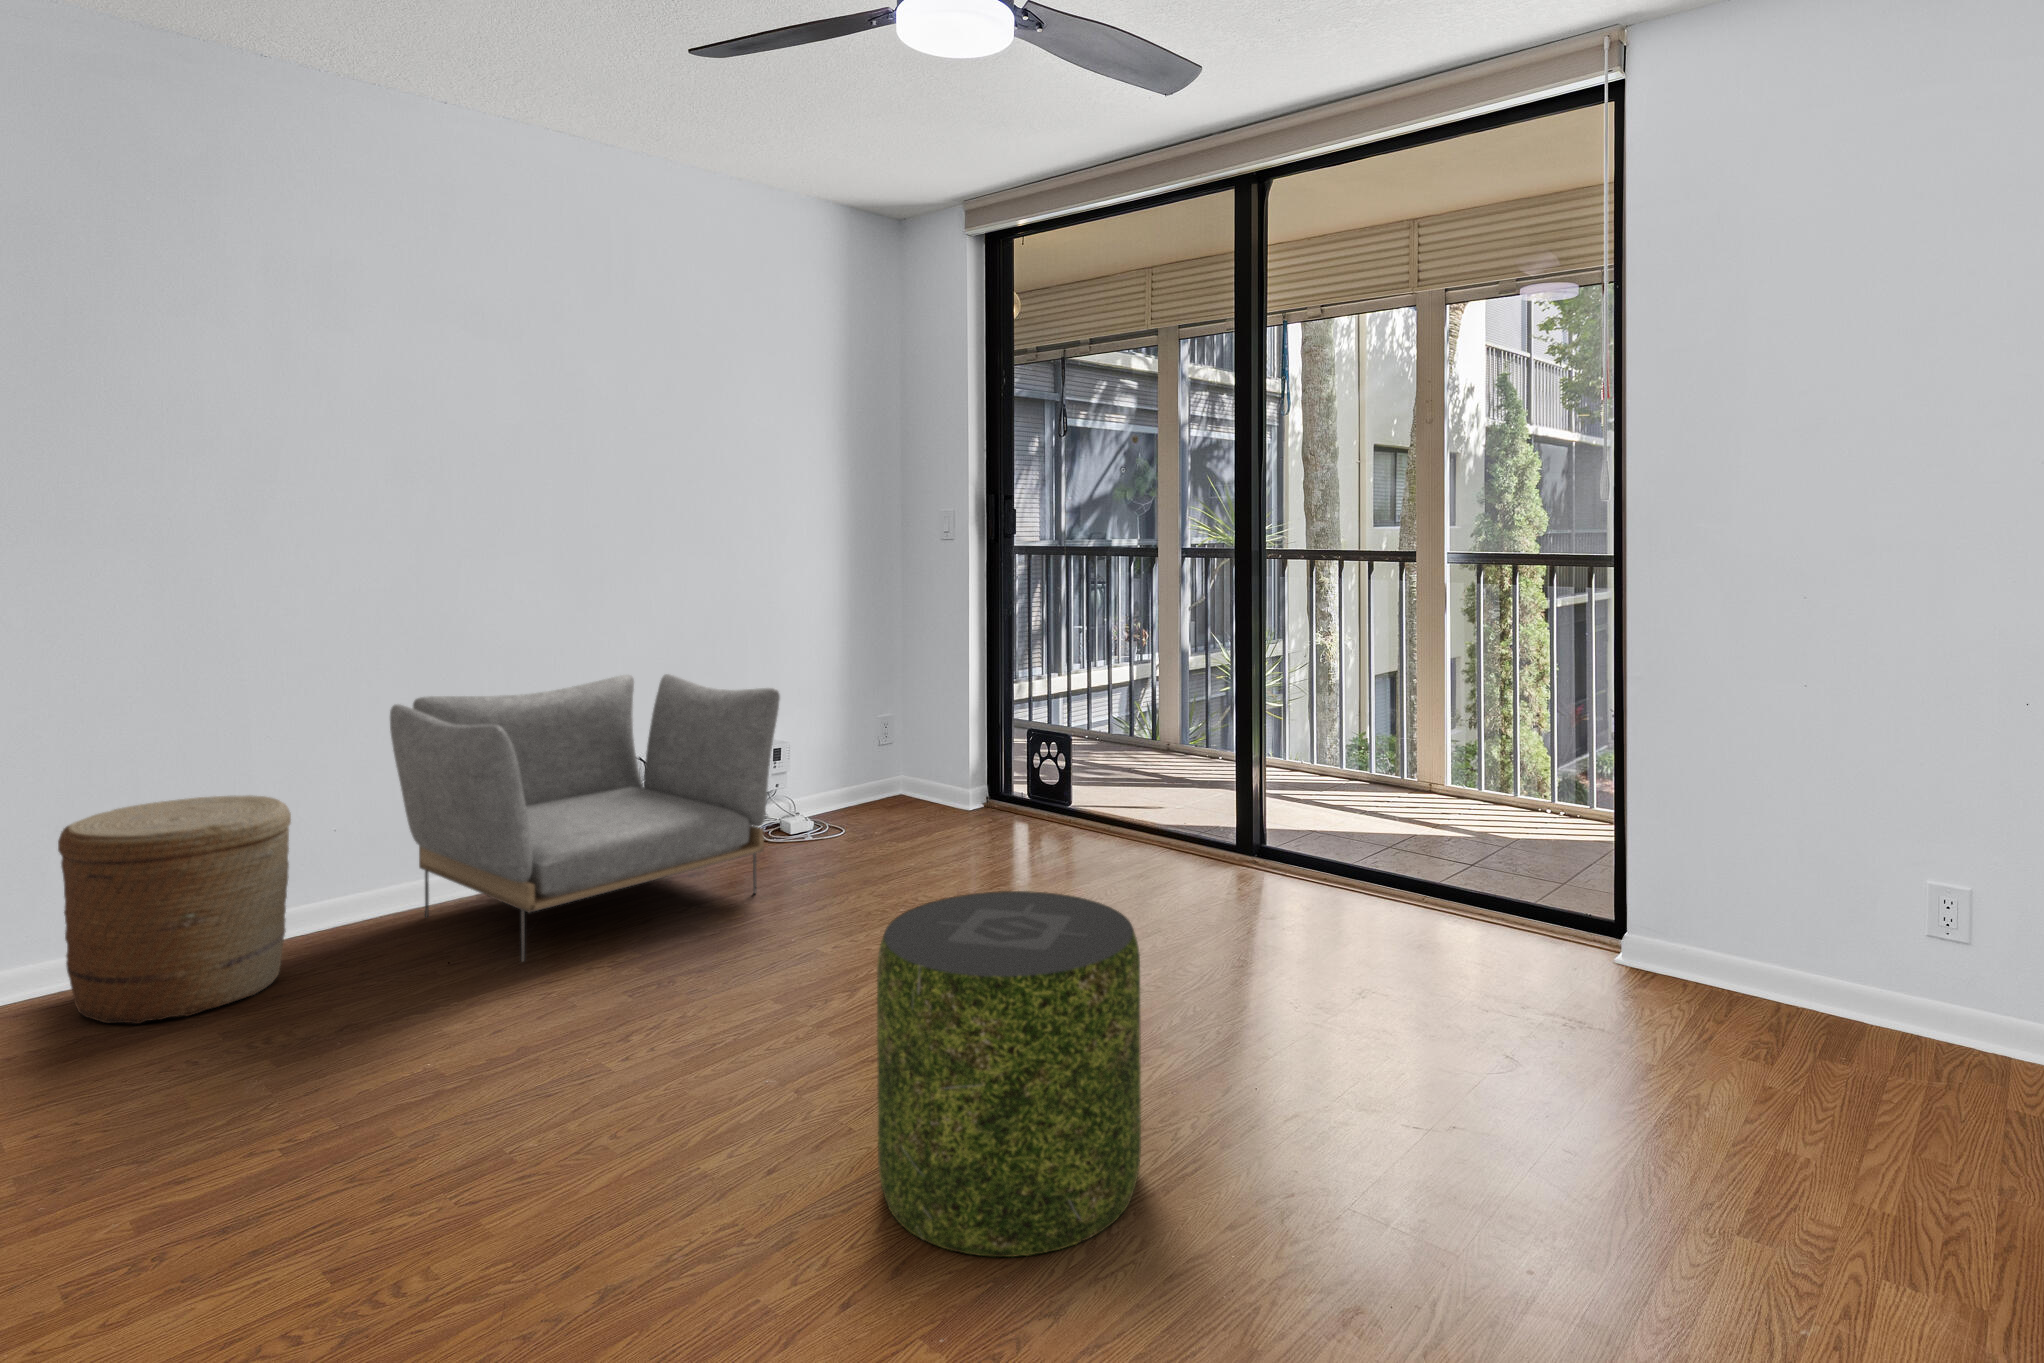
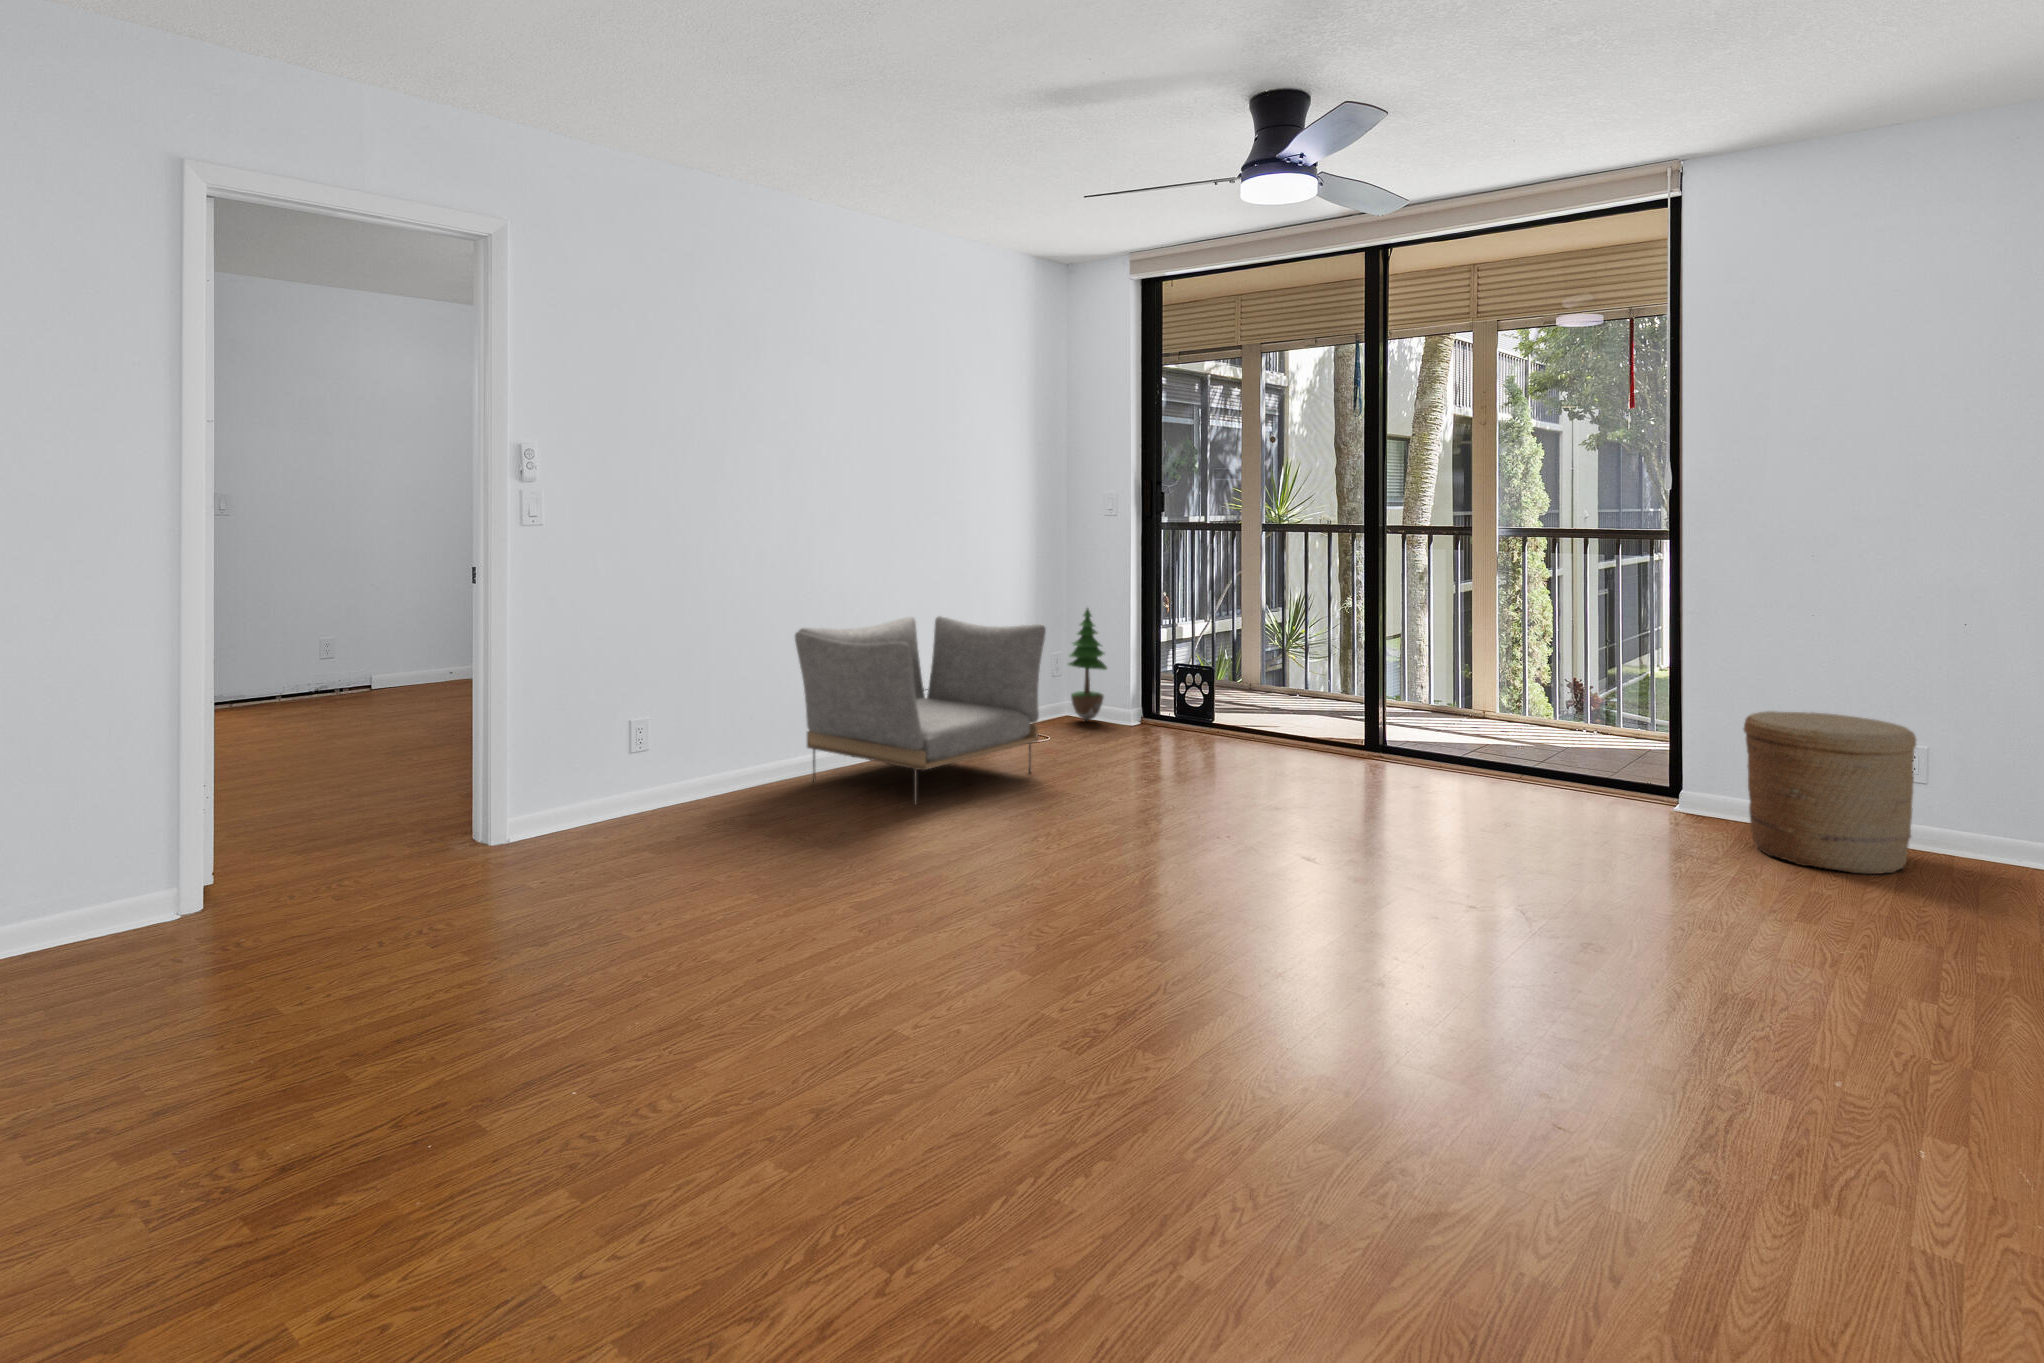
potted tree: none [885,654,939,804] -> present [1068,608,1107,721]
woven basket: present [58,795,291,1024] -> present [1744,711,1916,874]
pouf: present [877,891,1141,1257] -> none [1264,735,1428,923]

